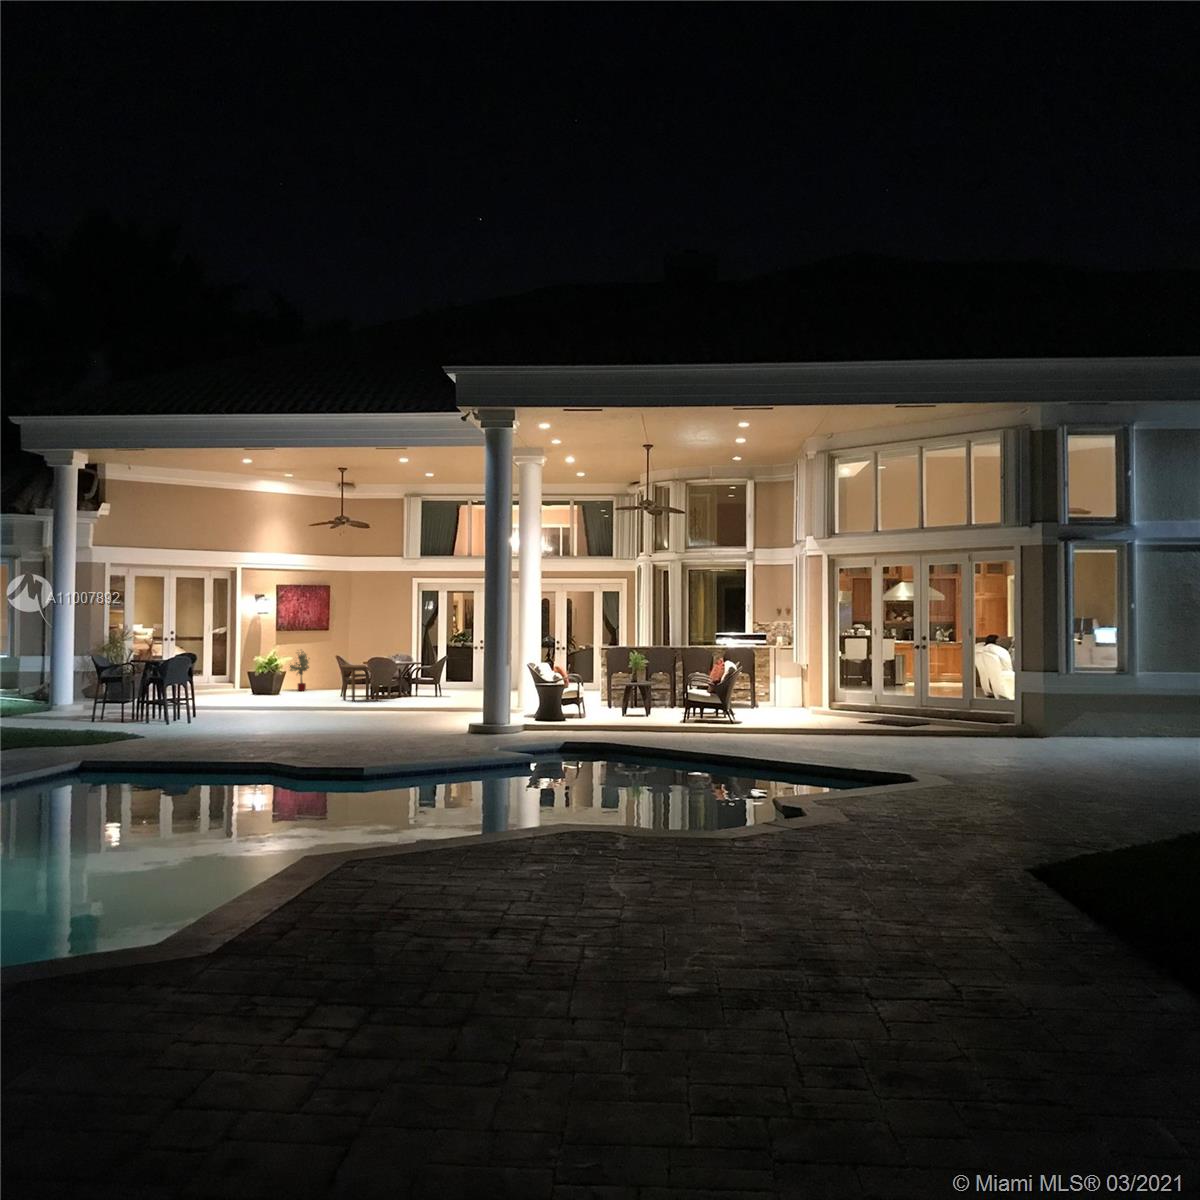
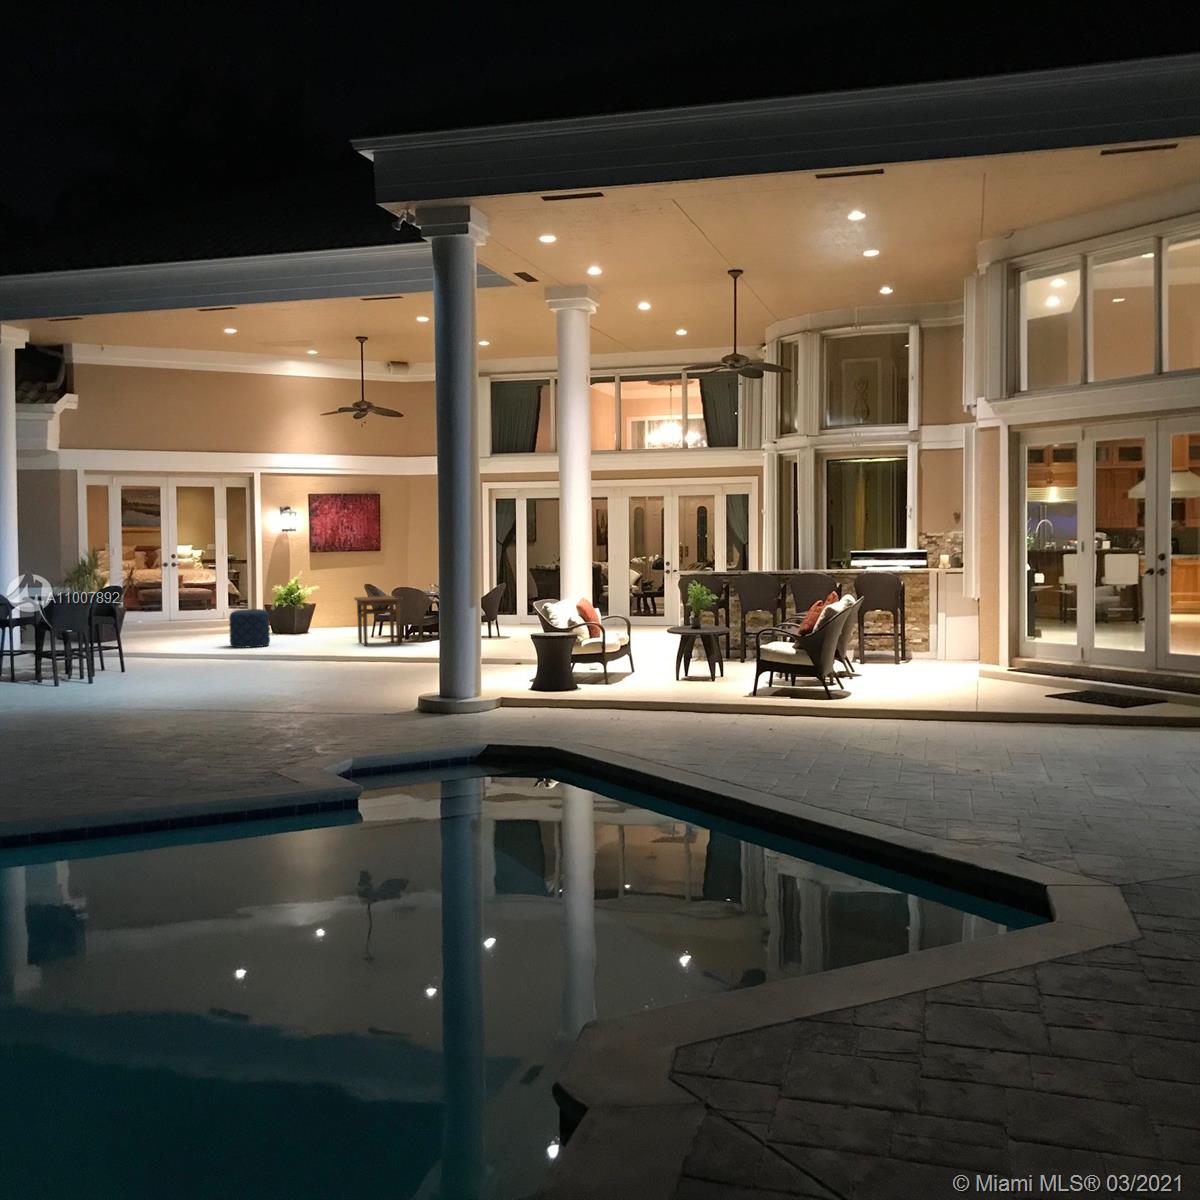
potted tree: present [290,651,310,691] -> none [326,574,355,627]
pouf: none [247,674,278,703] -> present [229,609,270,648]

